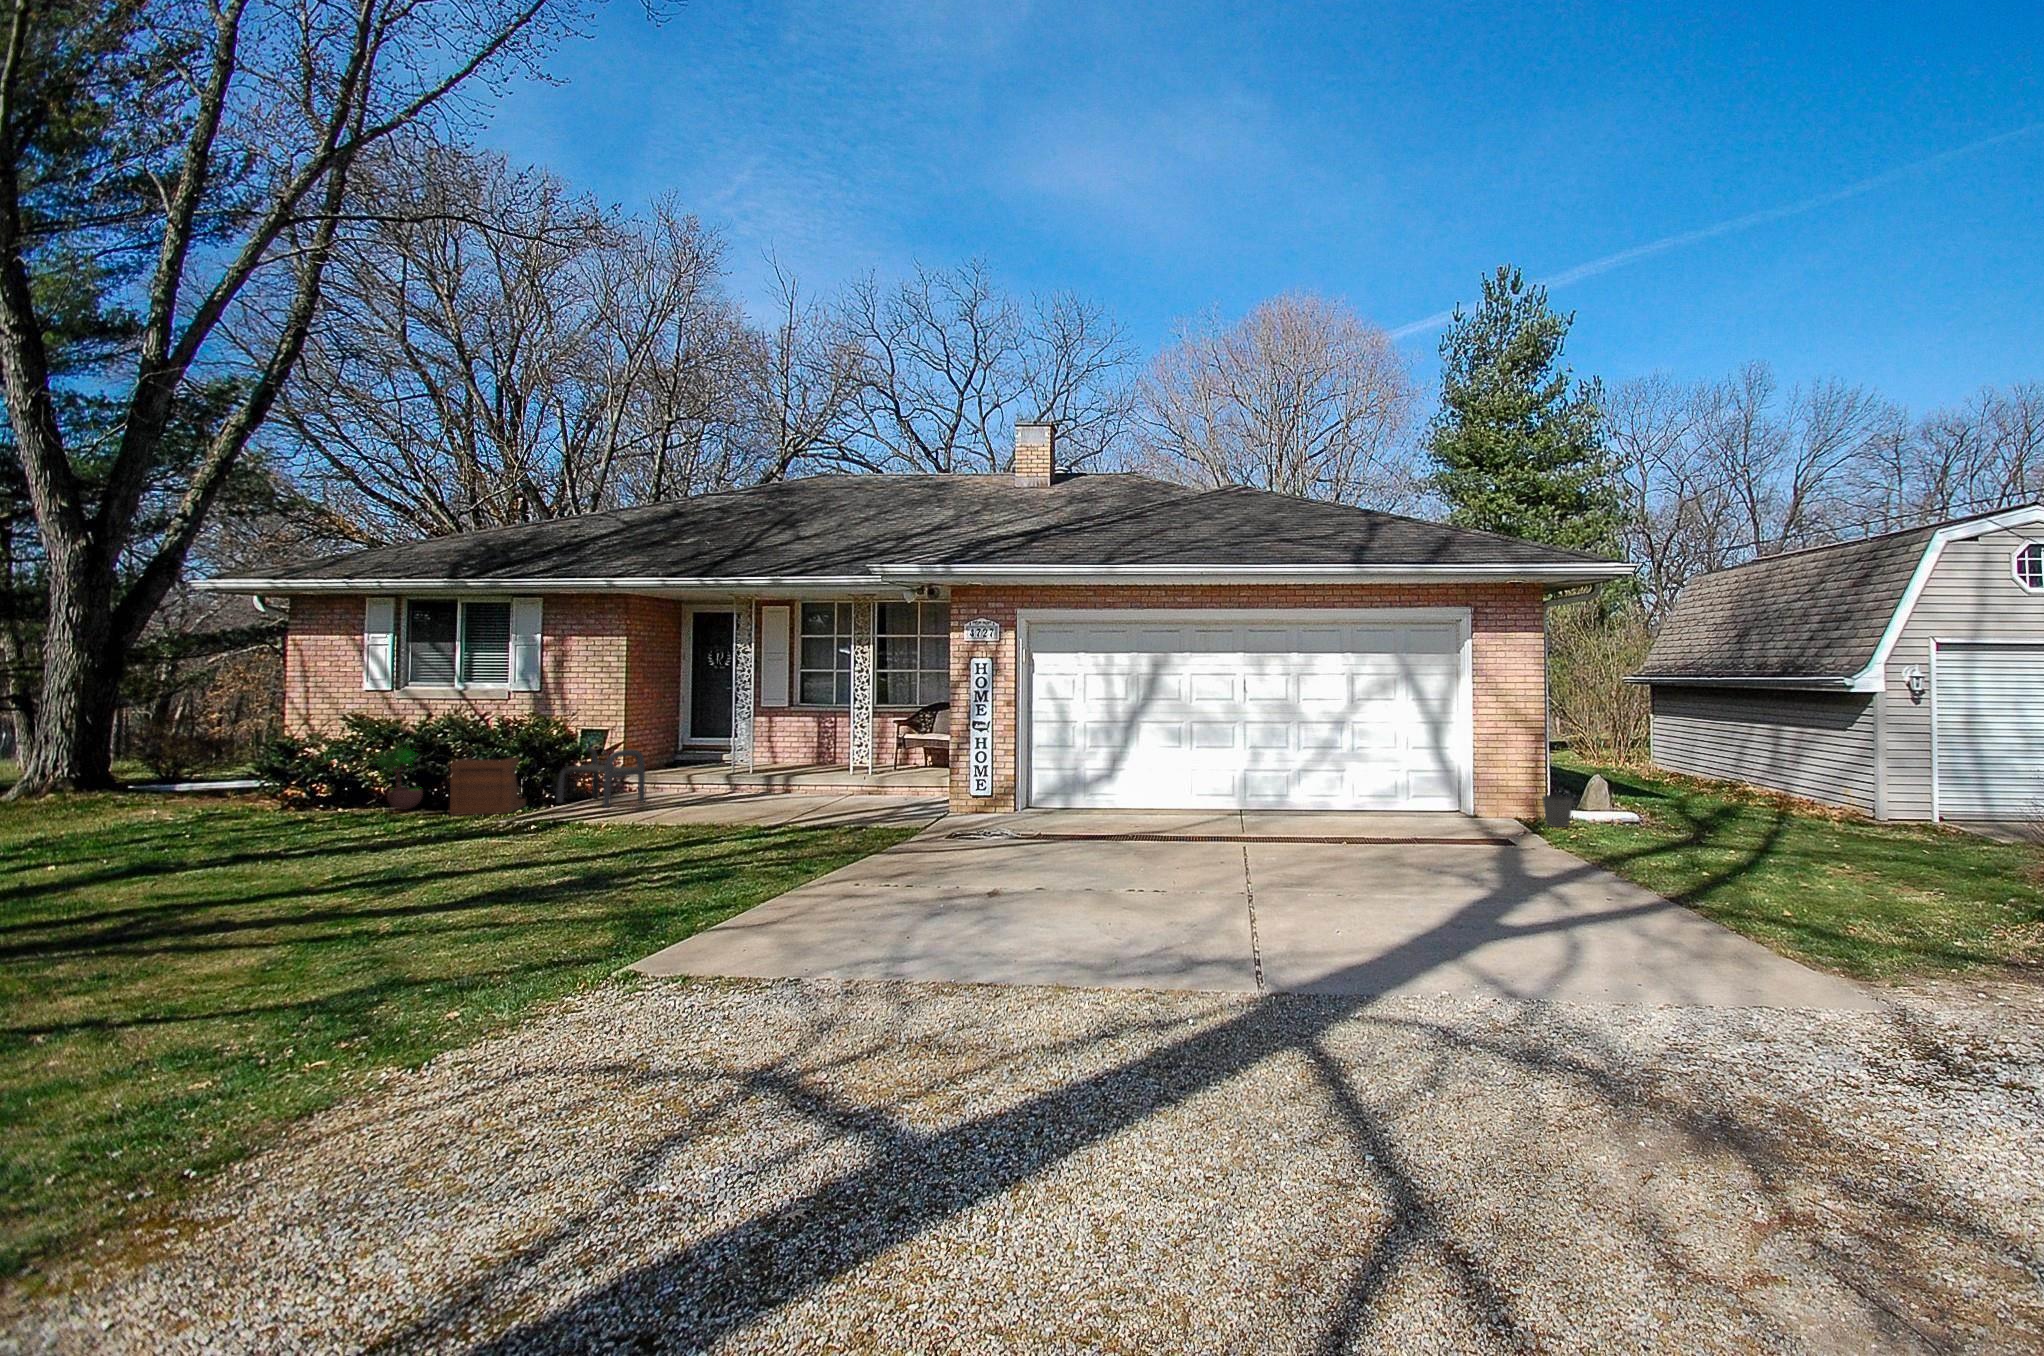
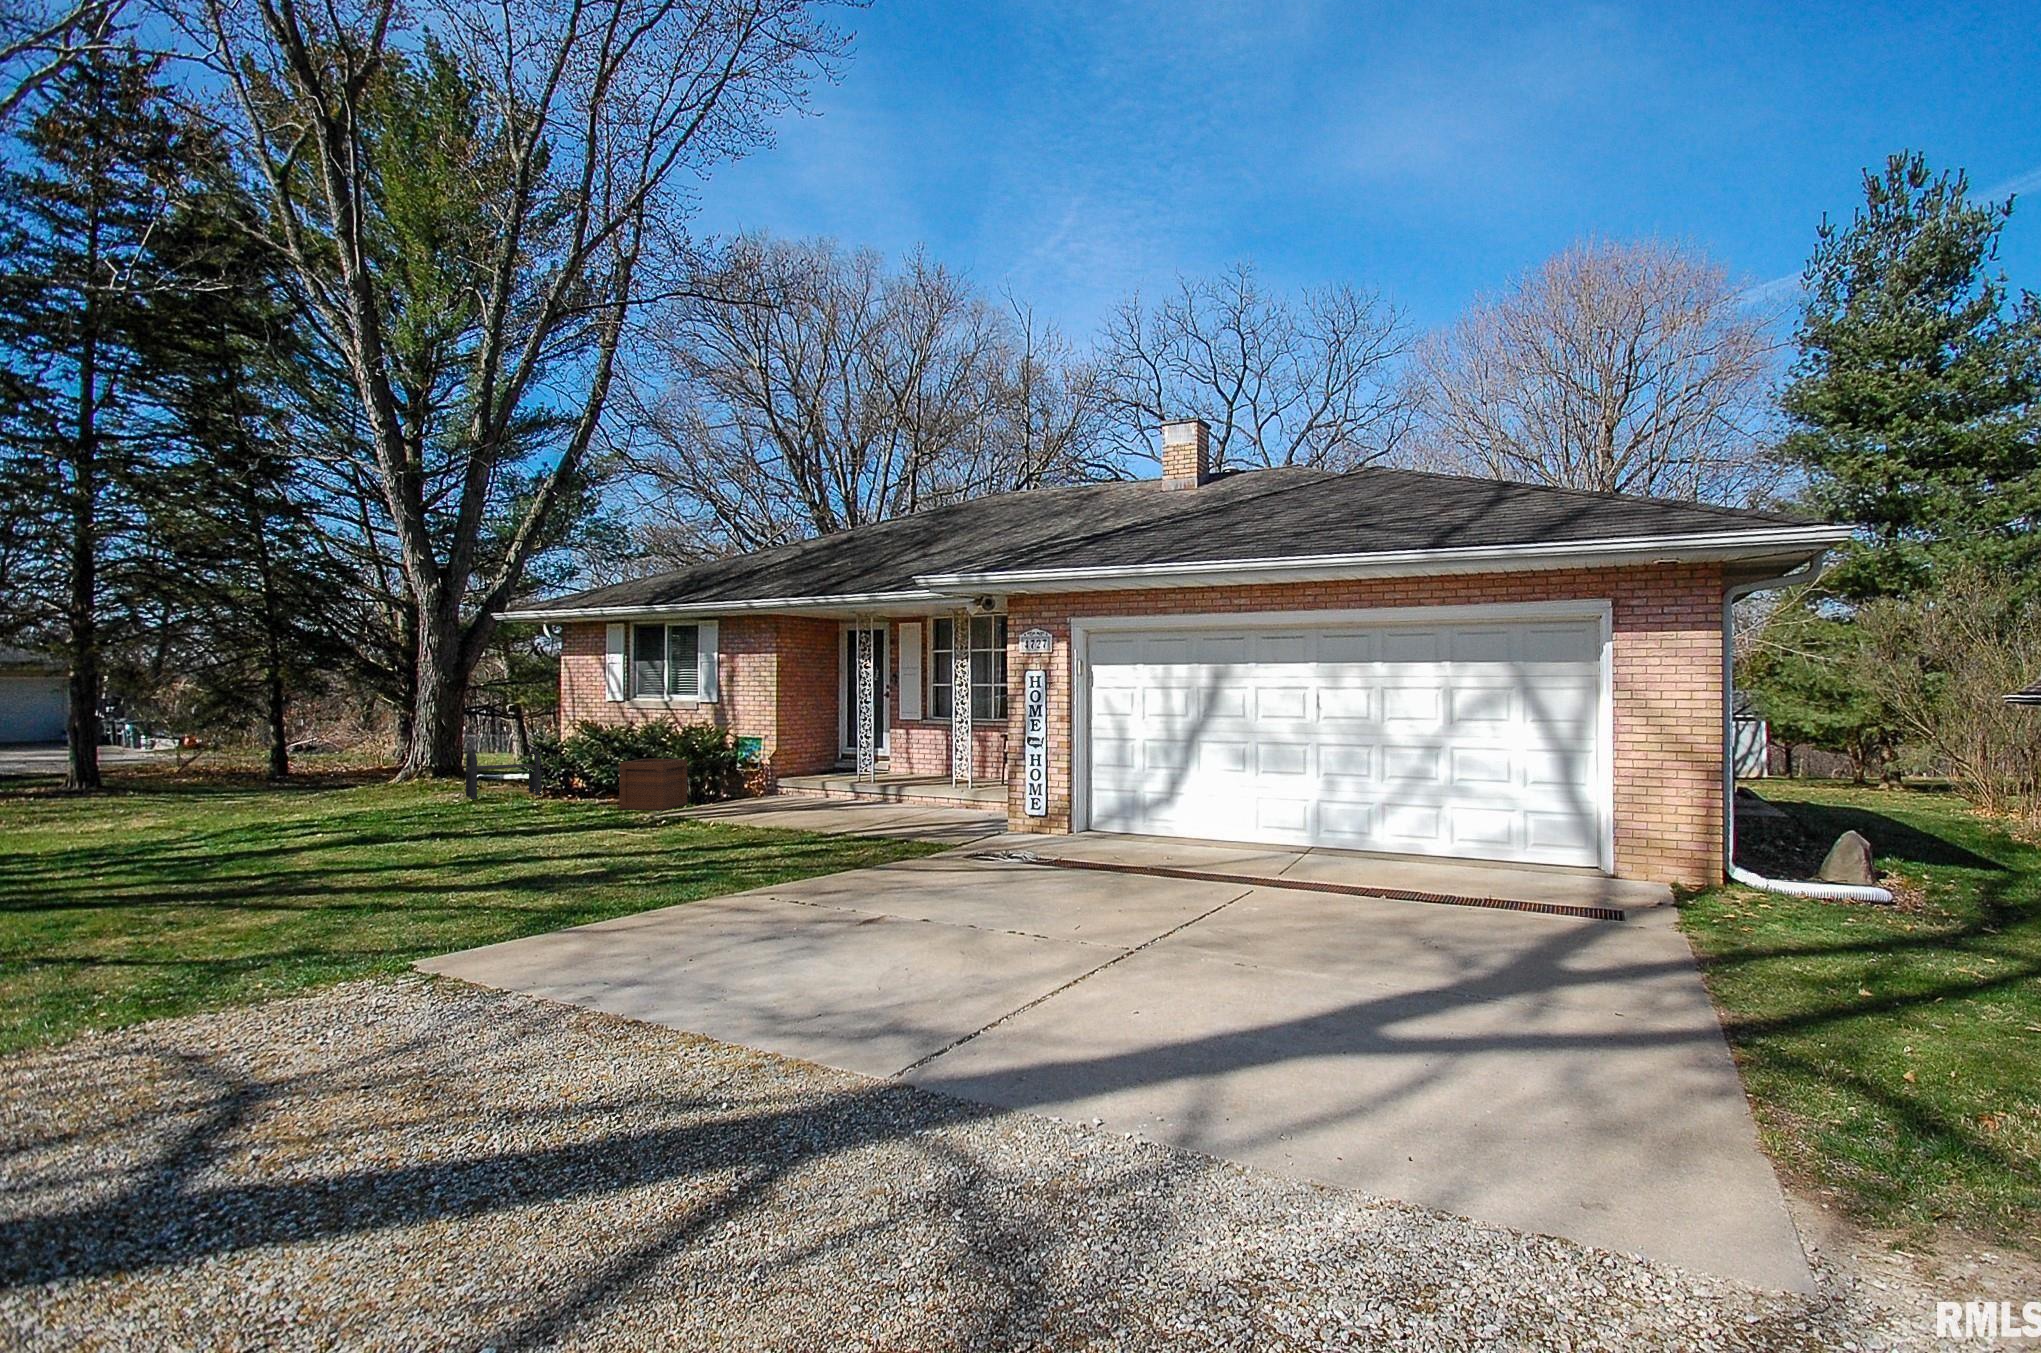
potted tree: present [378,745,422,810] -> none [573,743,616,803]
bench: present [556,747,645,808] -> present [466,748,541,799]
bucket: present [1542,795,1573,827] -> none [1719,856,1768,902]

